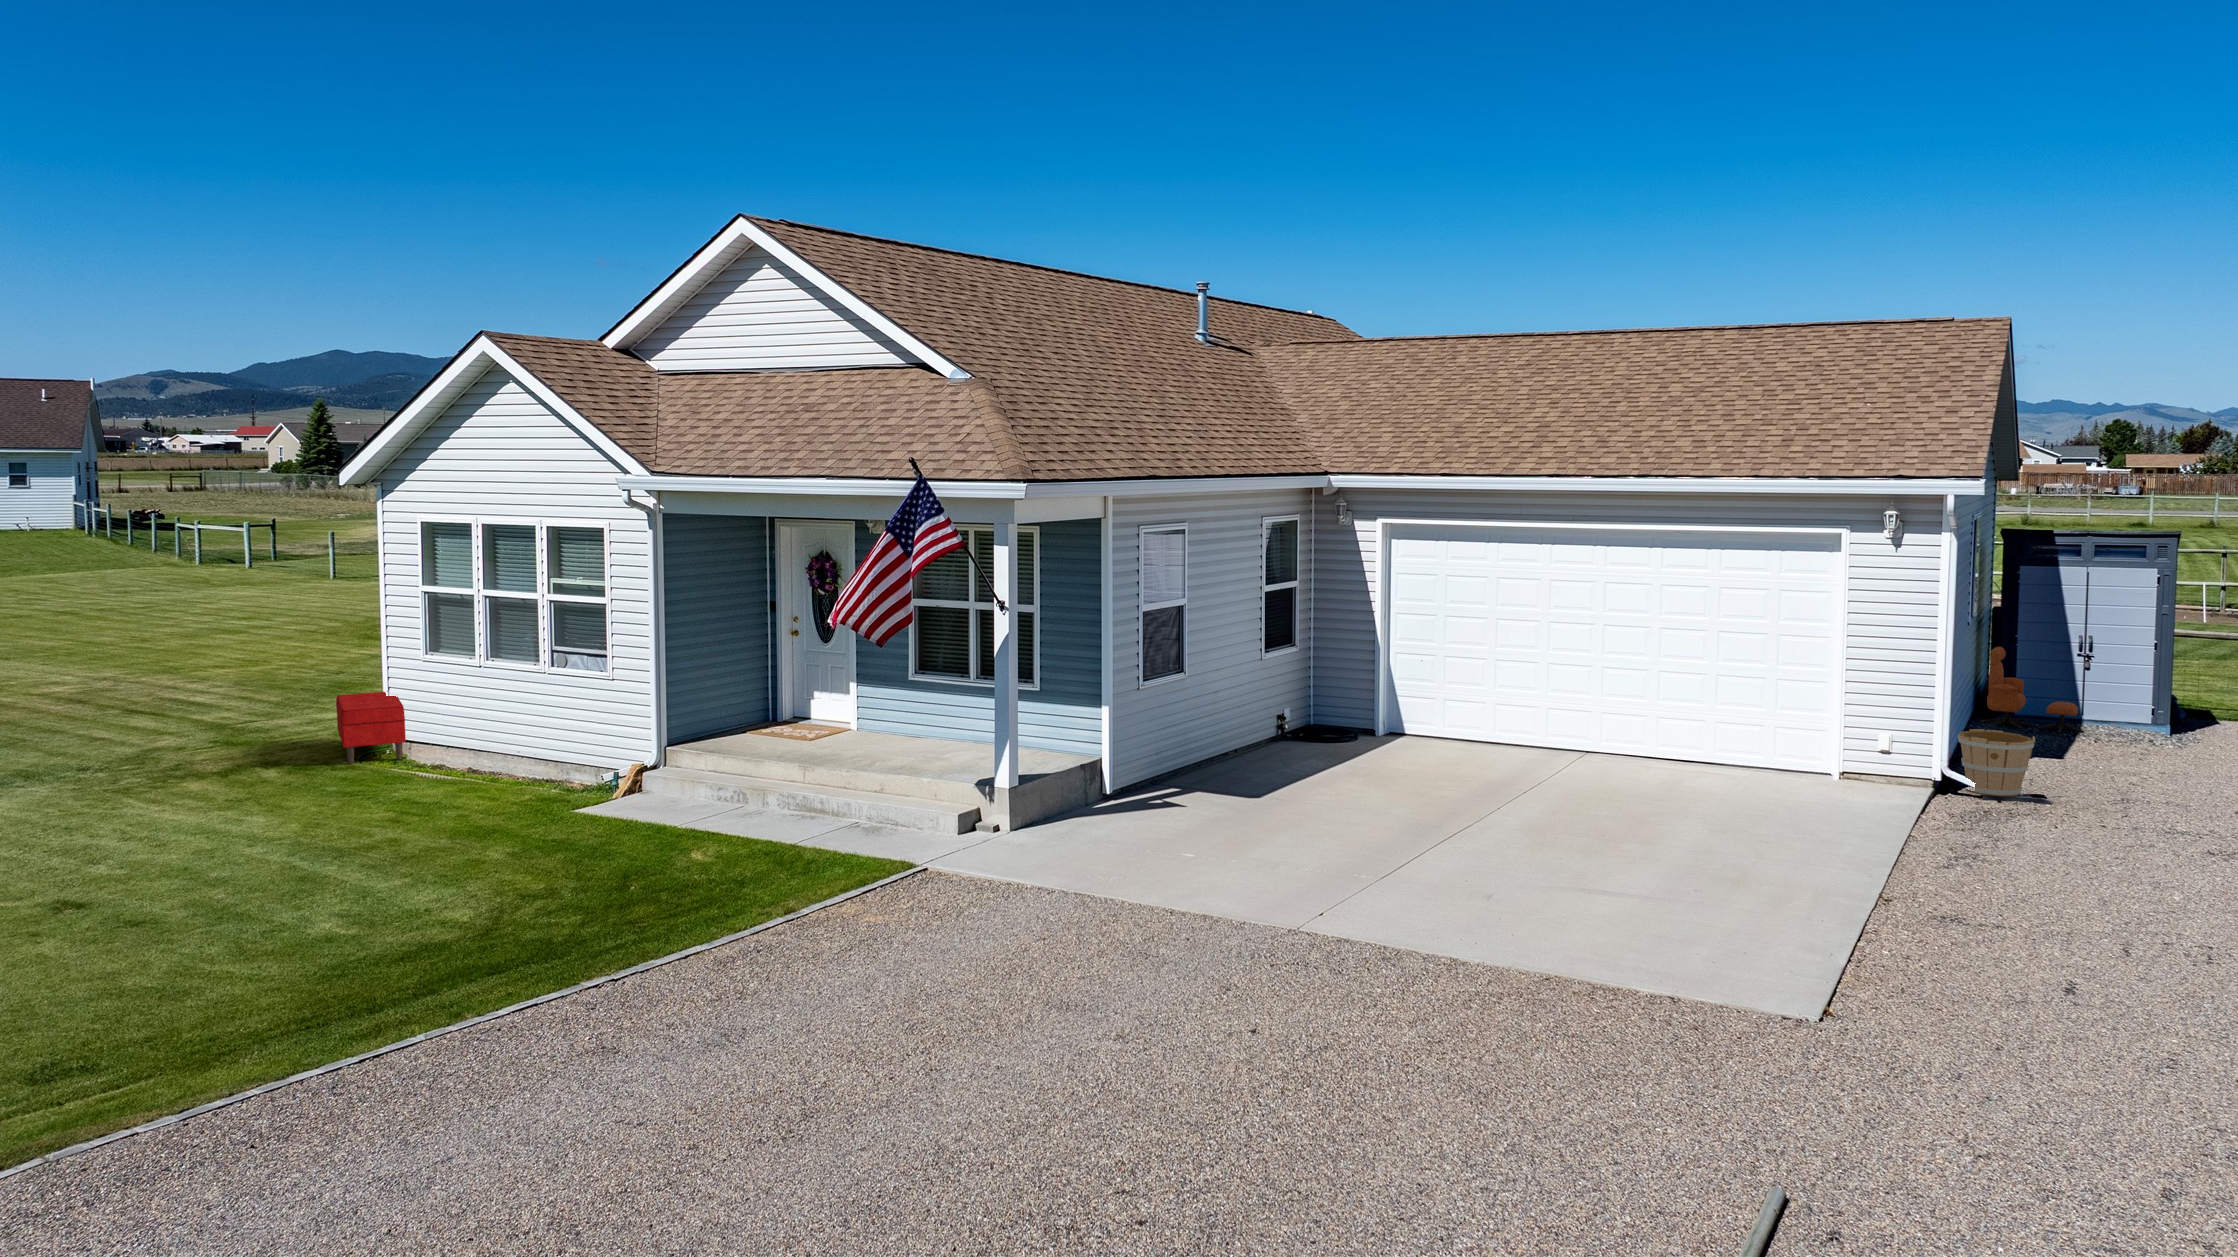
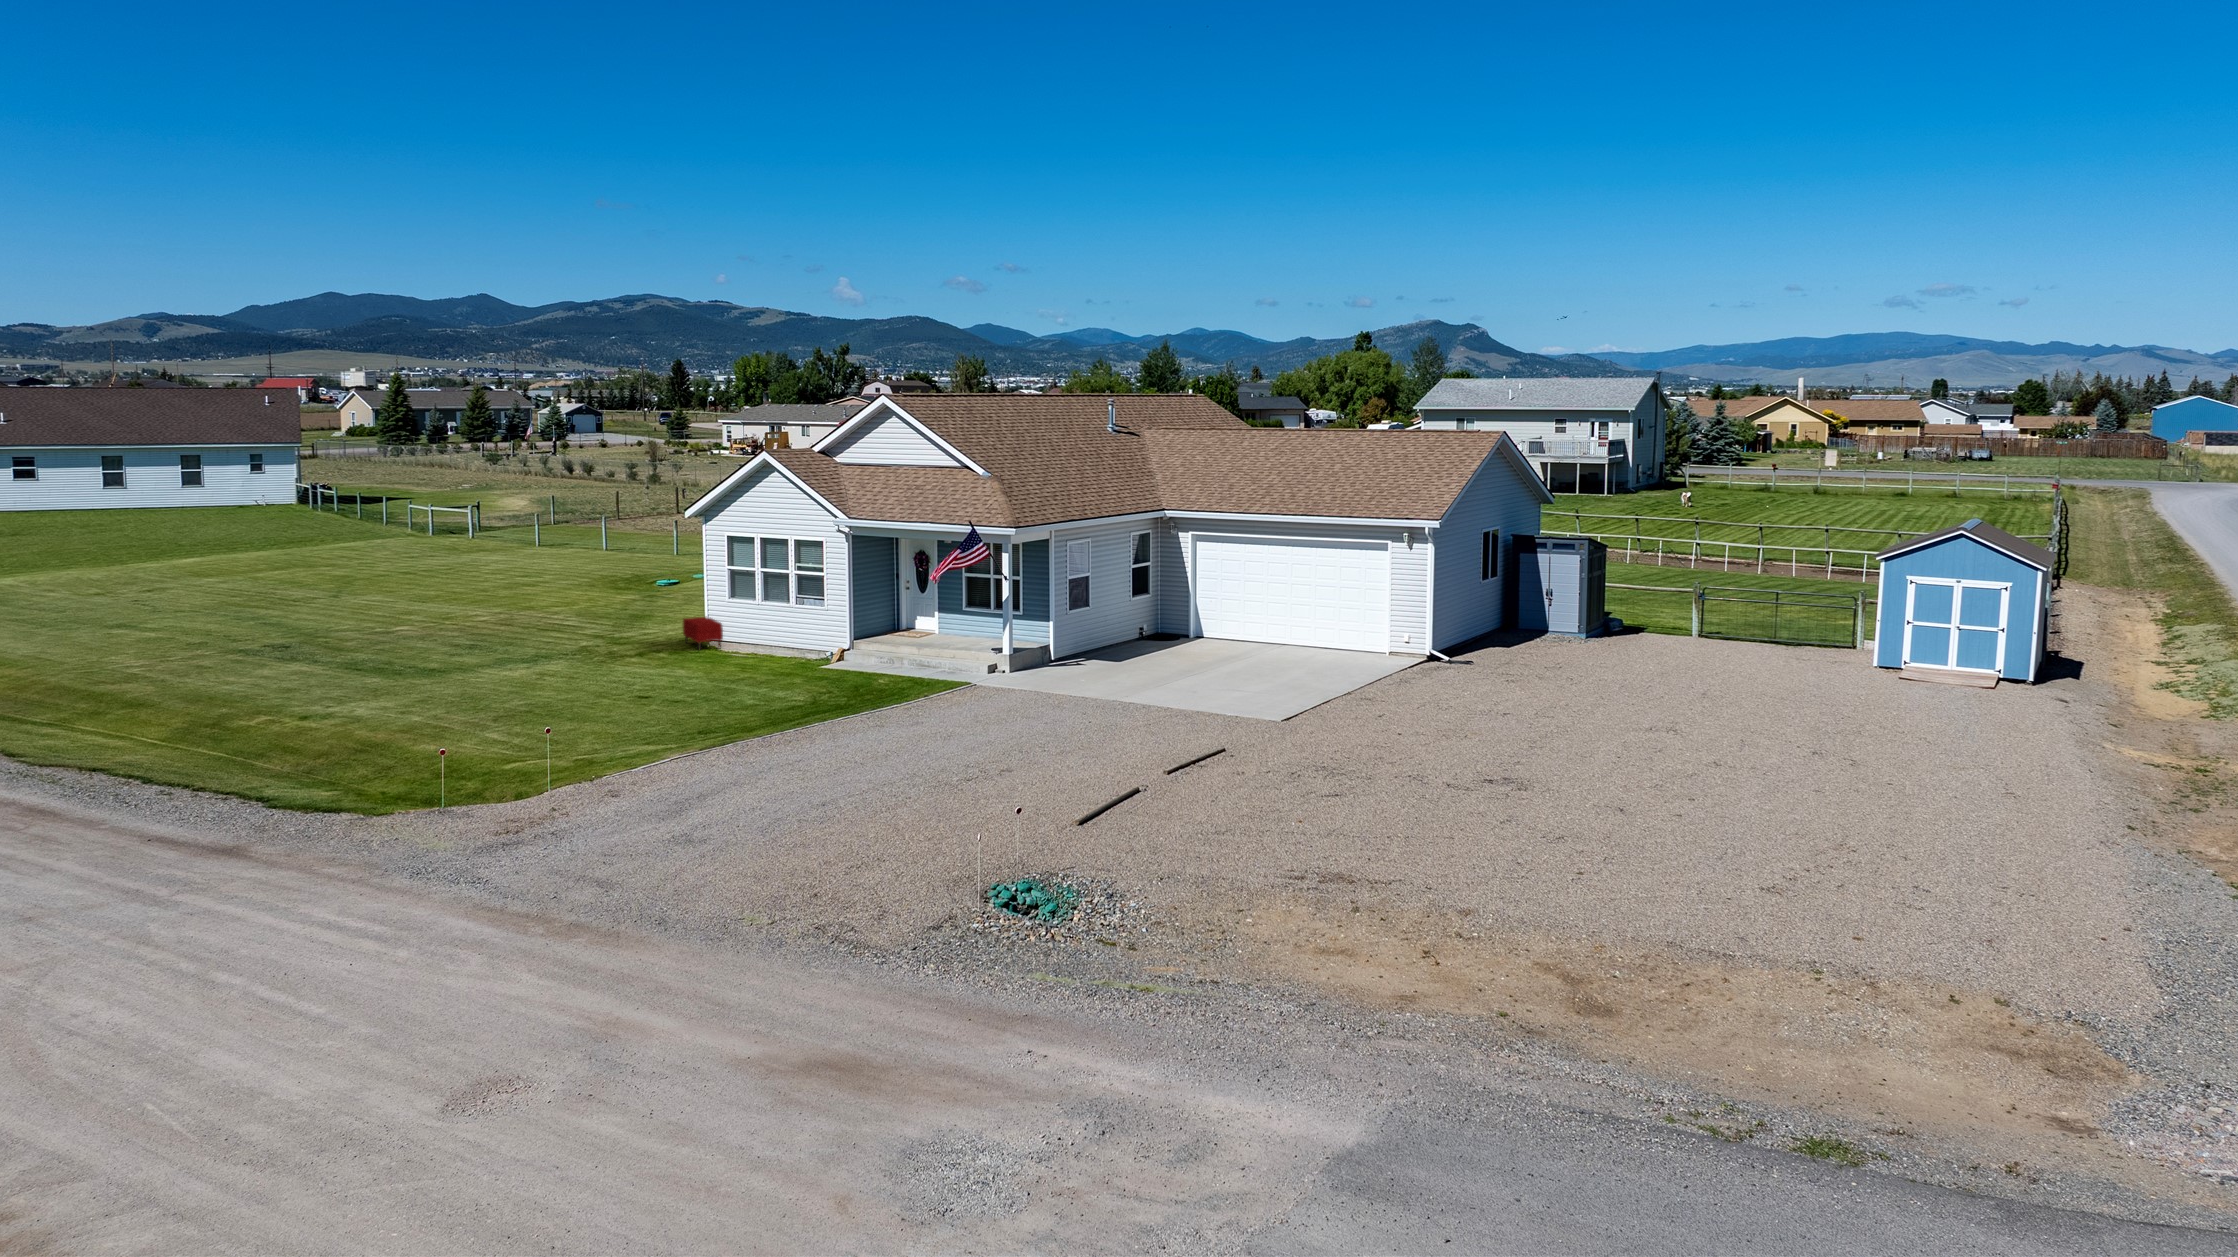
lounge chair: present [1981,647,2084,732] -> none [1496,594,1539,636]
wooden bucket: present [1958,729,2035,796] -> none [1435,632,1466,662]

